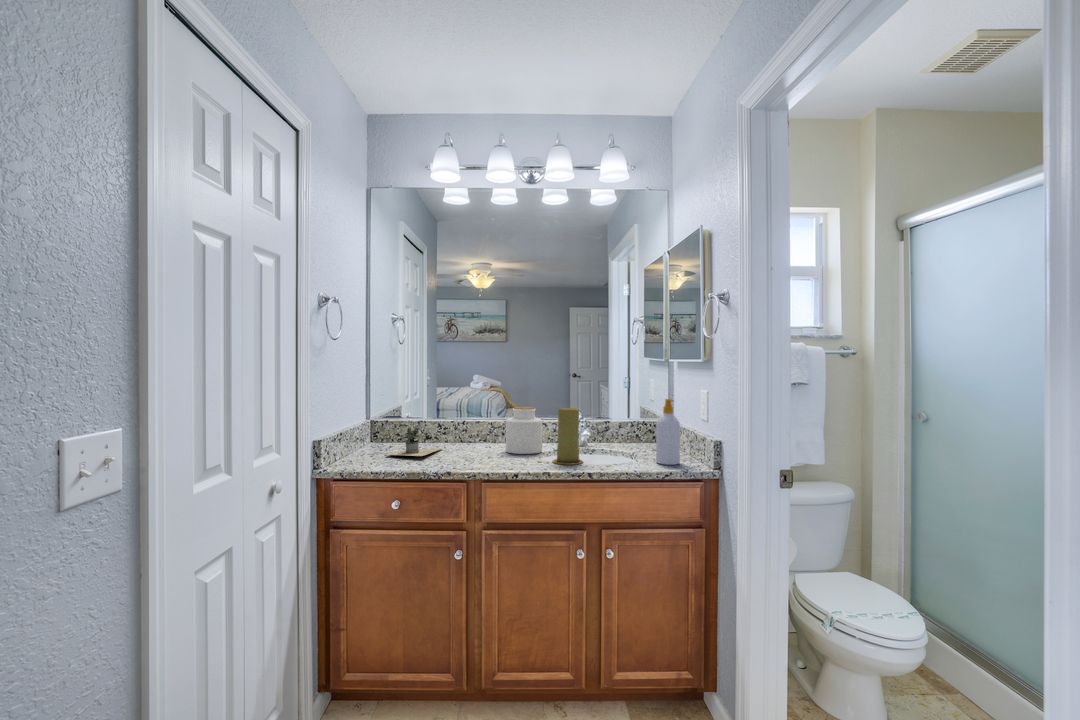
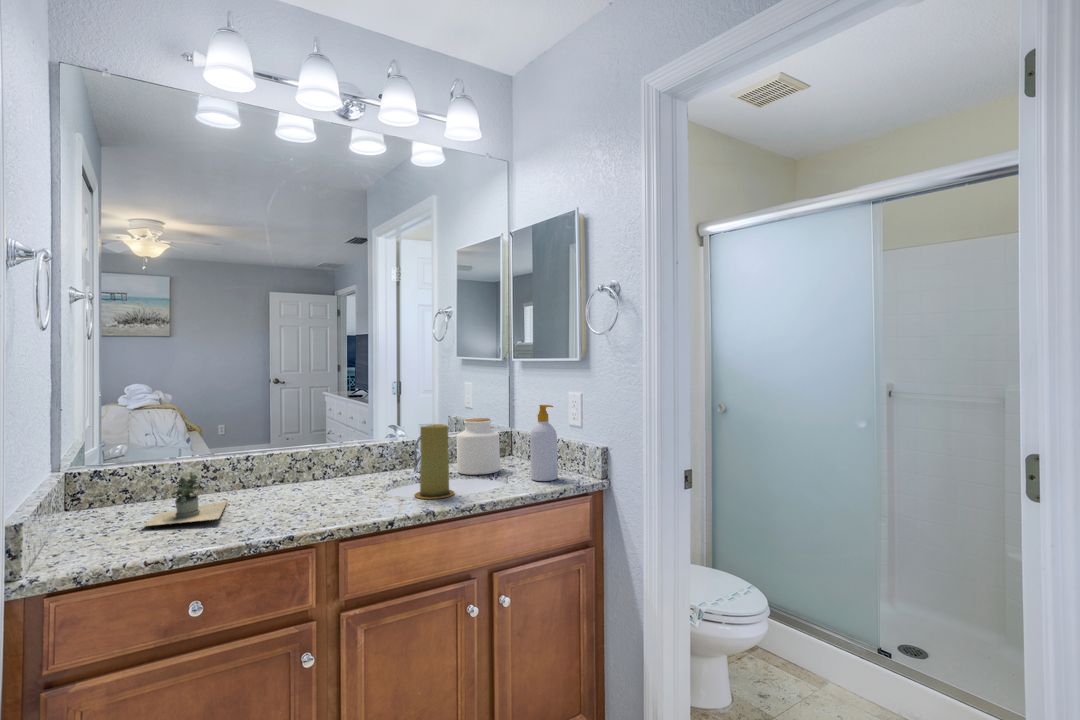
jar: present [506,407,542,454] -> present [457,418,500,475]

